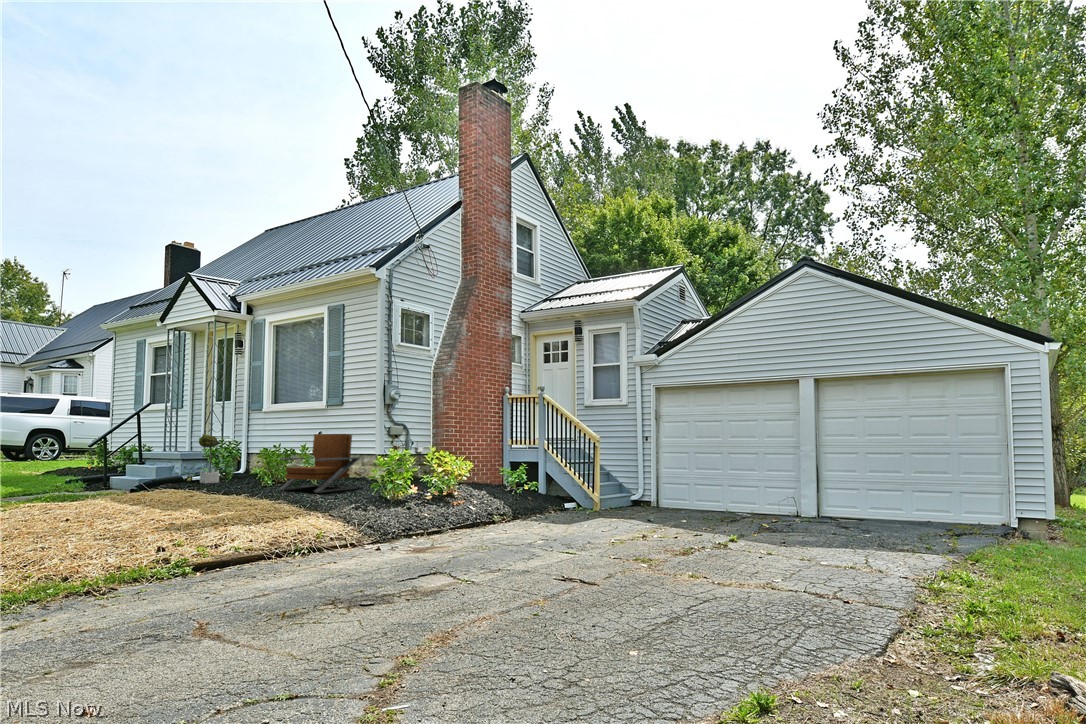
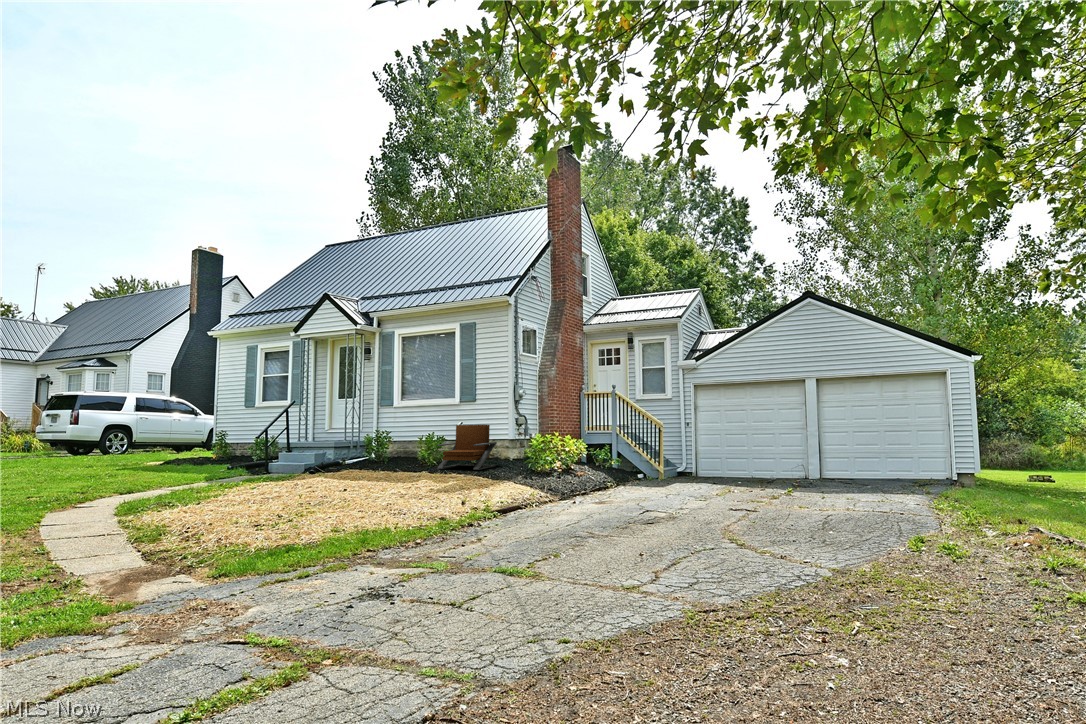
potted tree: present [199,434,221,483] -> none [349,426,367,466]

